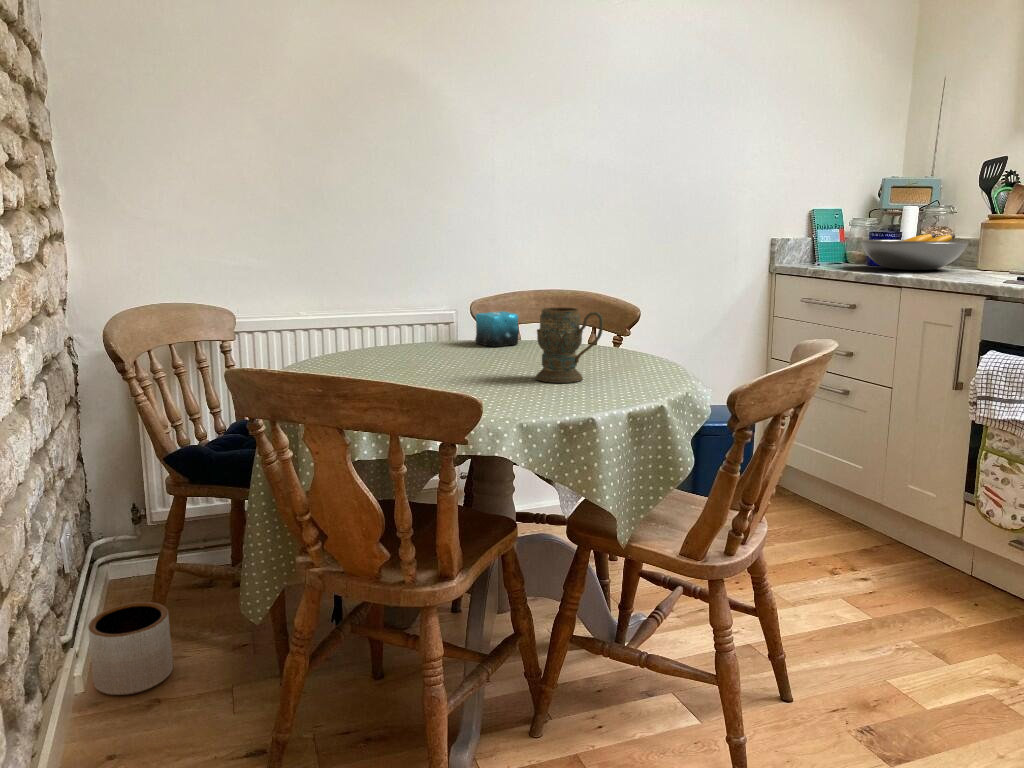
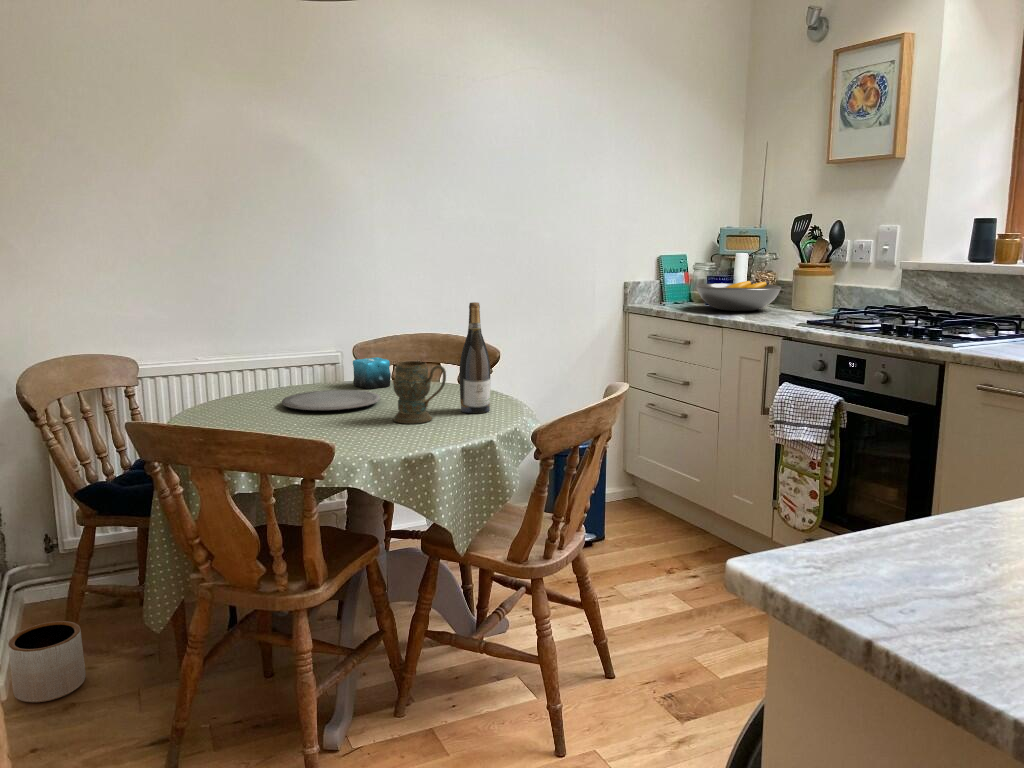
wine bottle: none [614,237,652,374] -> present [460,302,491,413]
plate: none [399,346,513,366] -> present [282,390,381,410]

